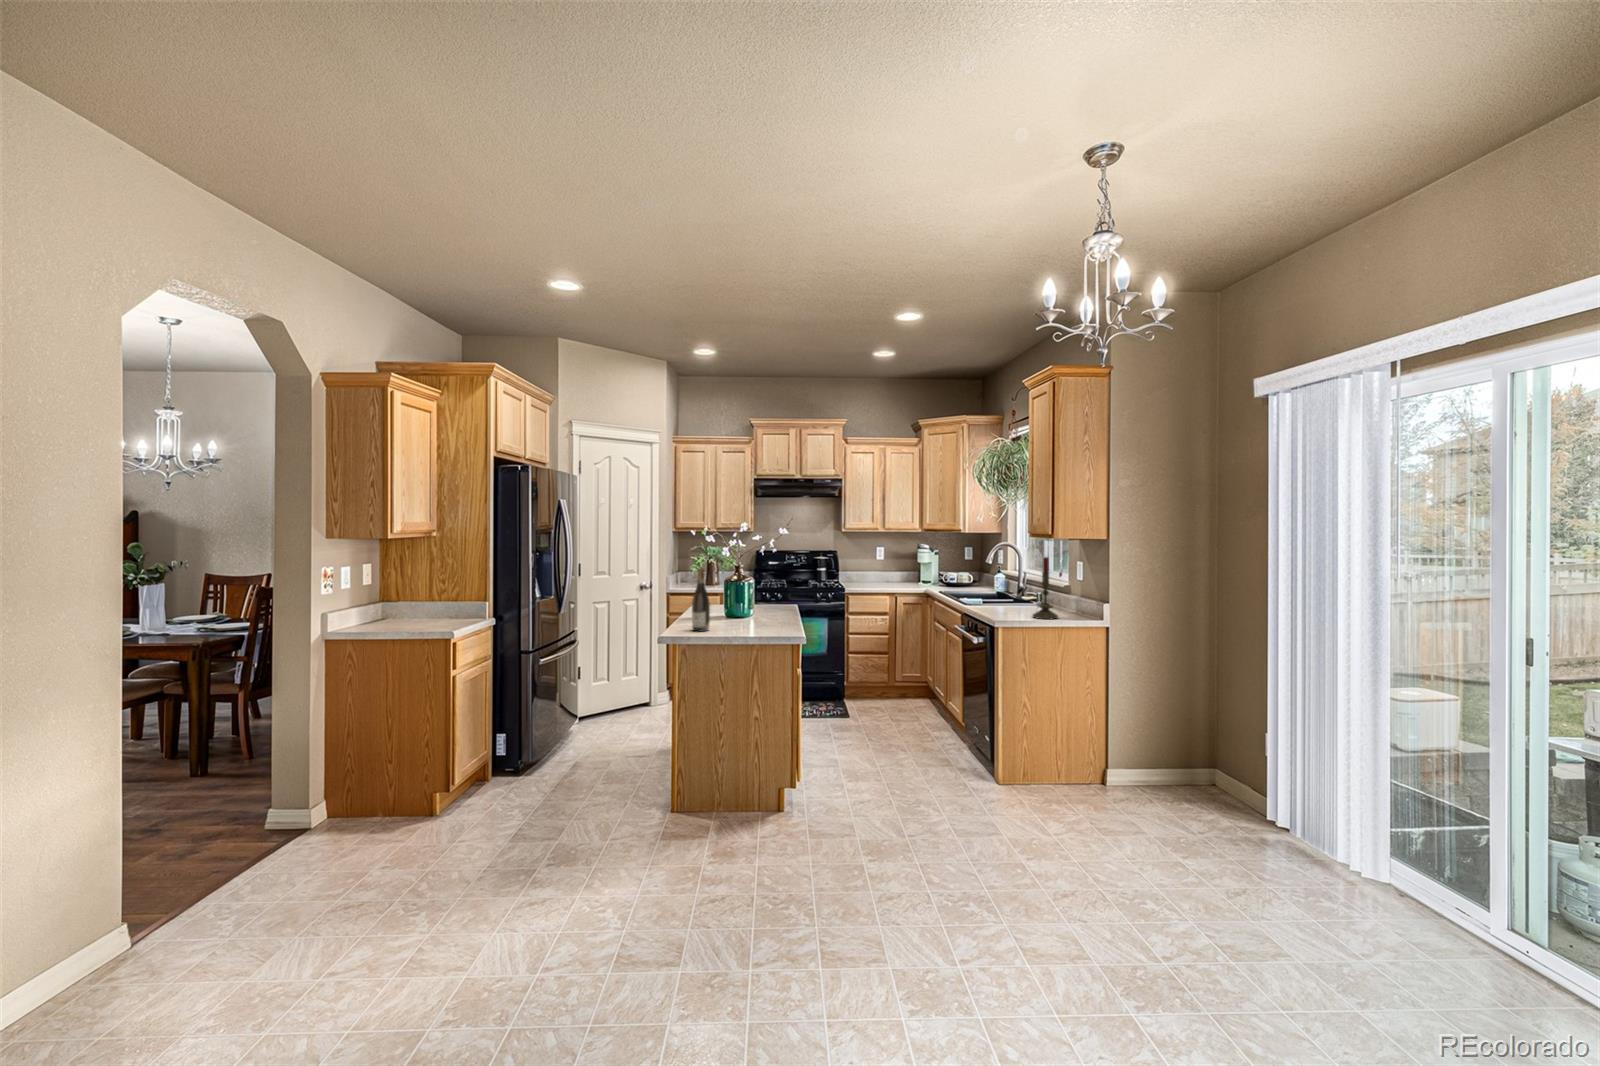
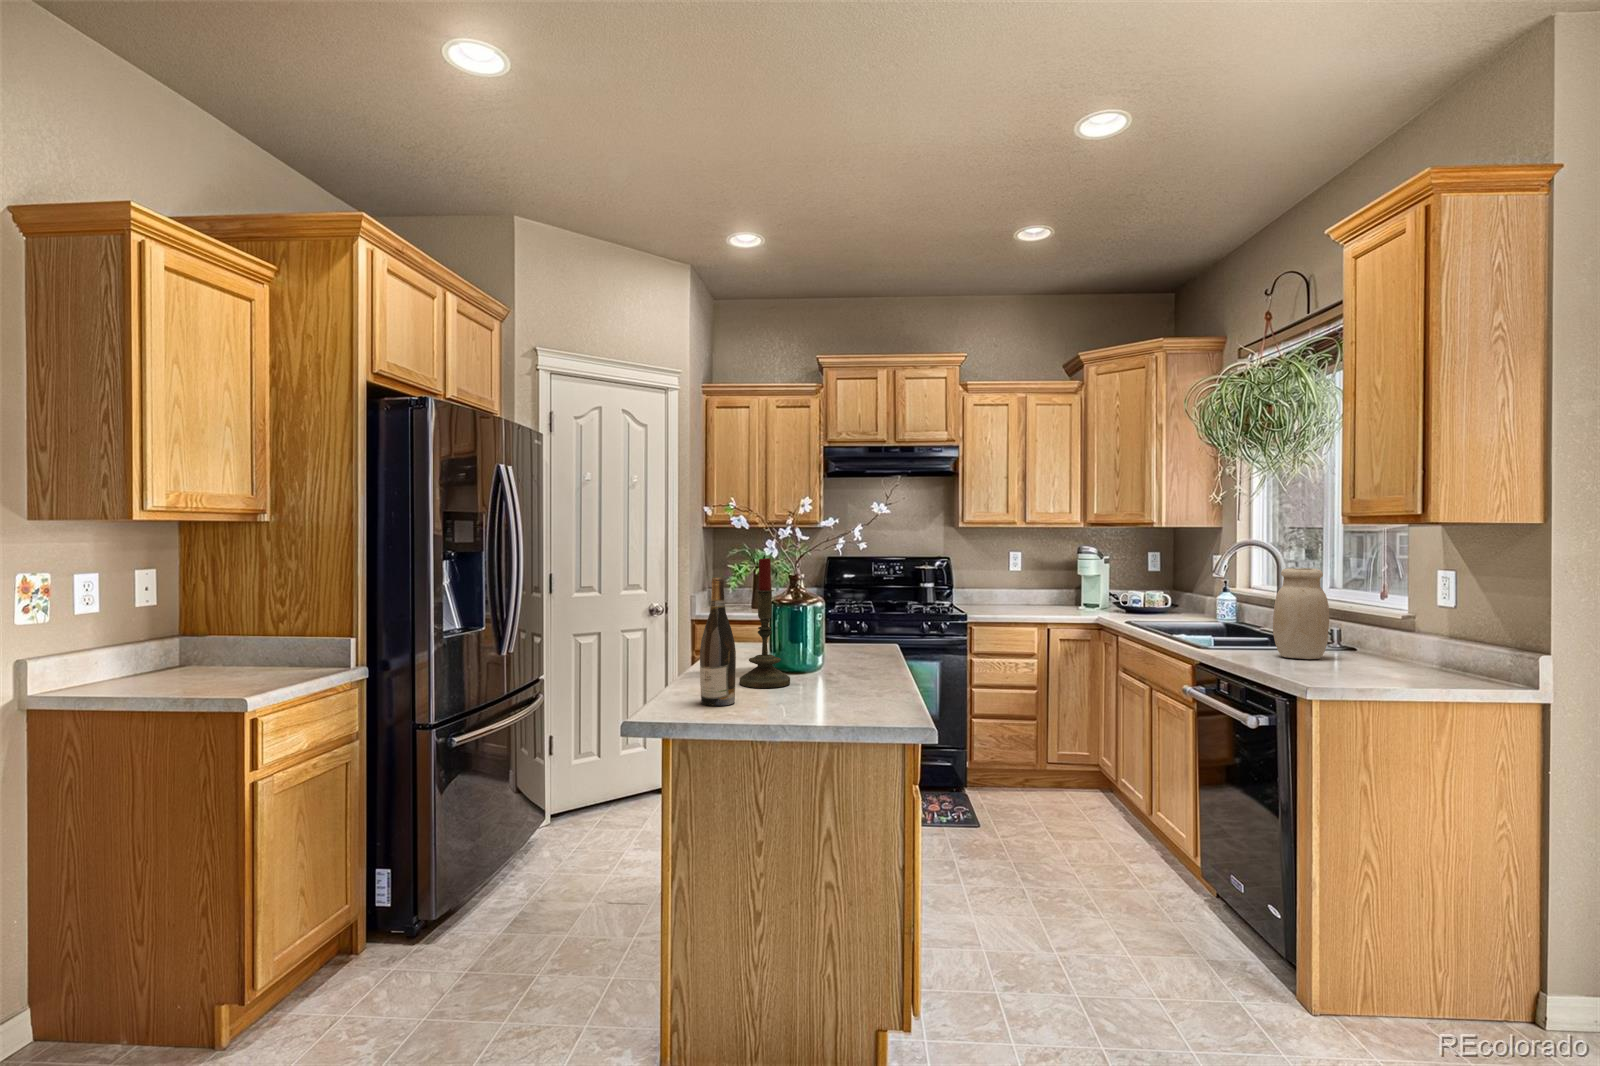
candle: present [1033,557,1058,619] -> present [740,555,790,688]
jar: none [1000,561,1027,610] -> present [1273,568,1329,659]

